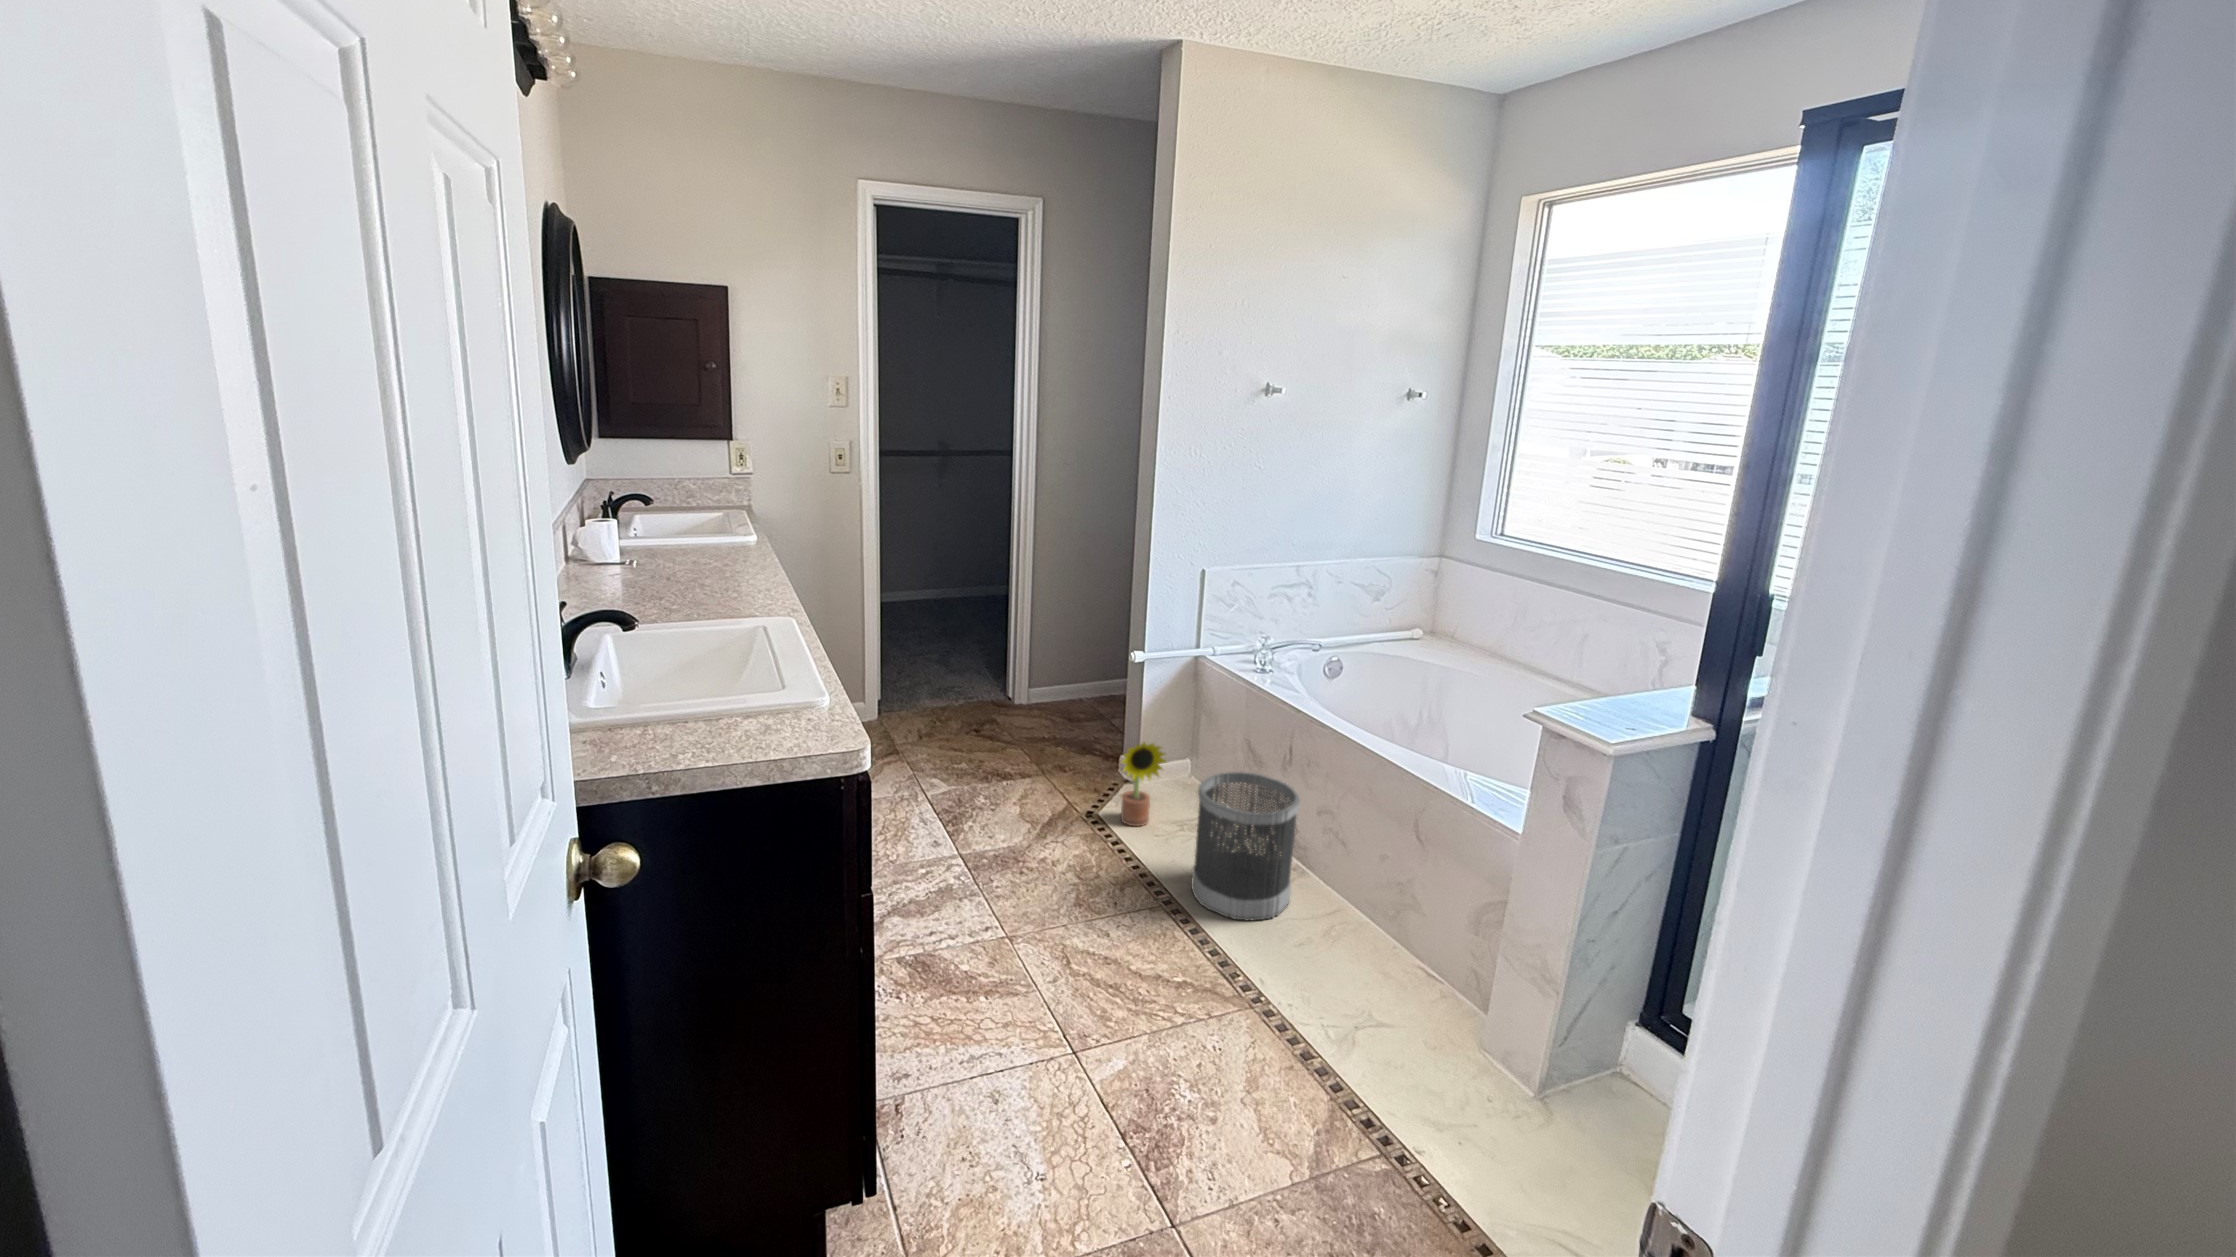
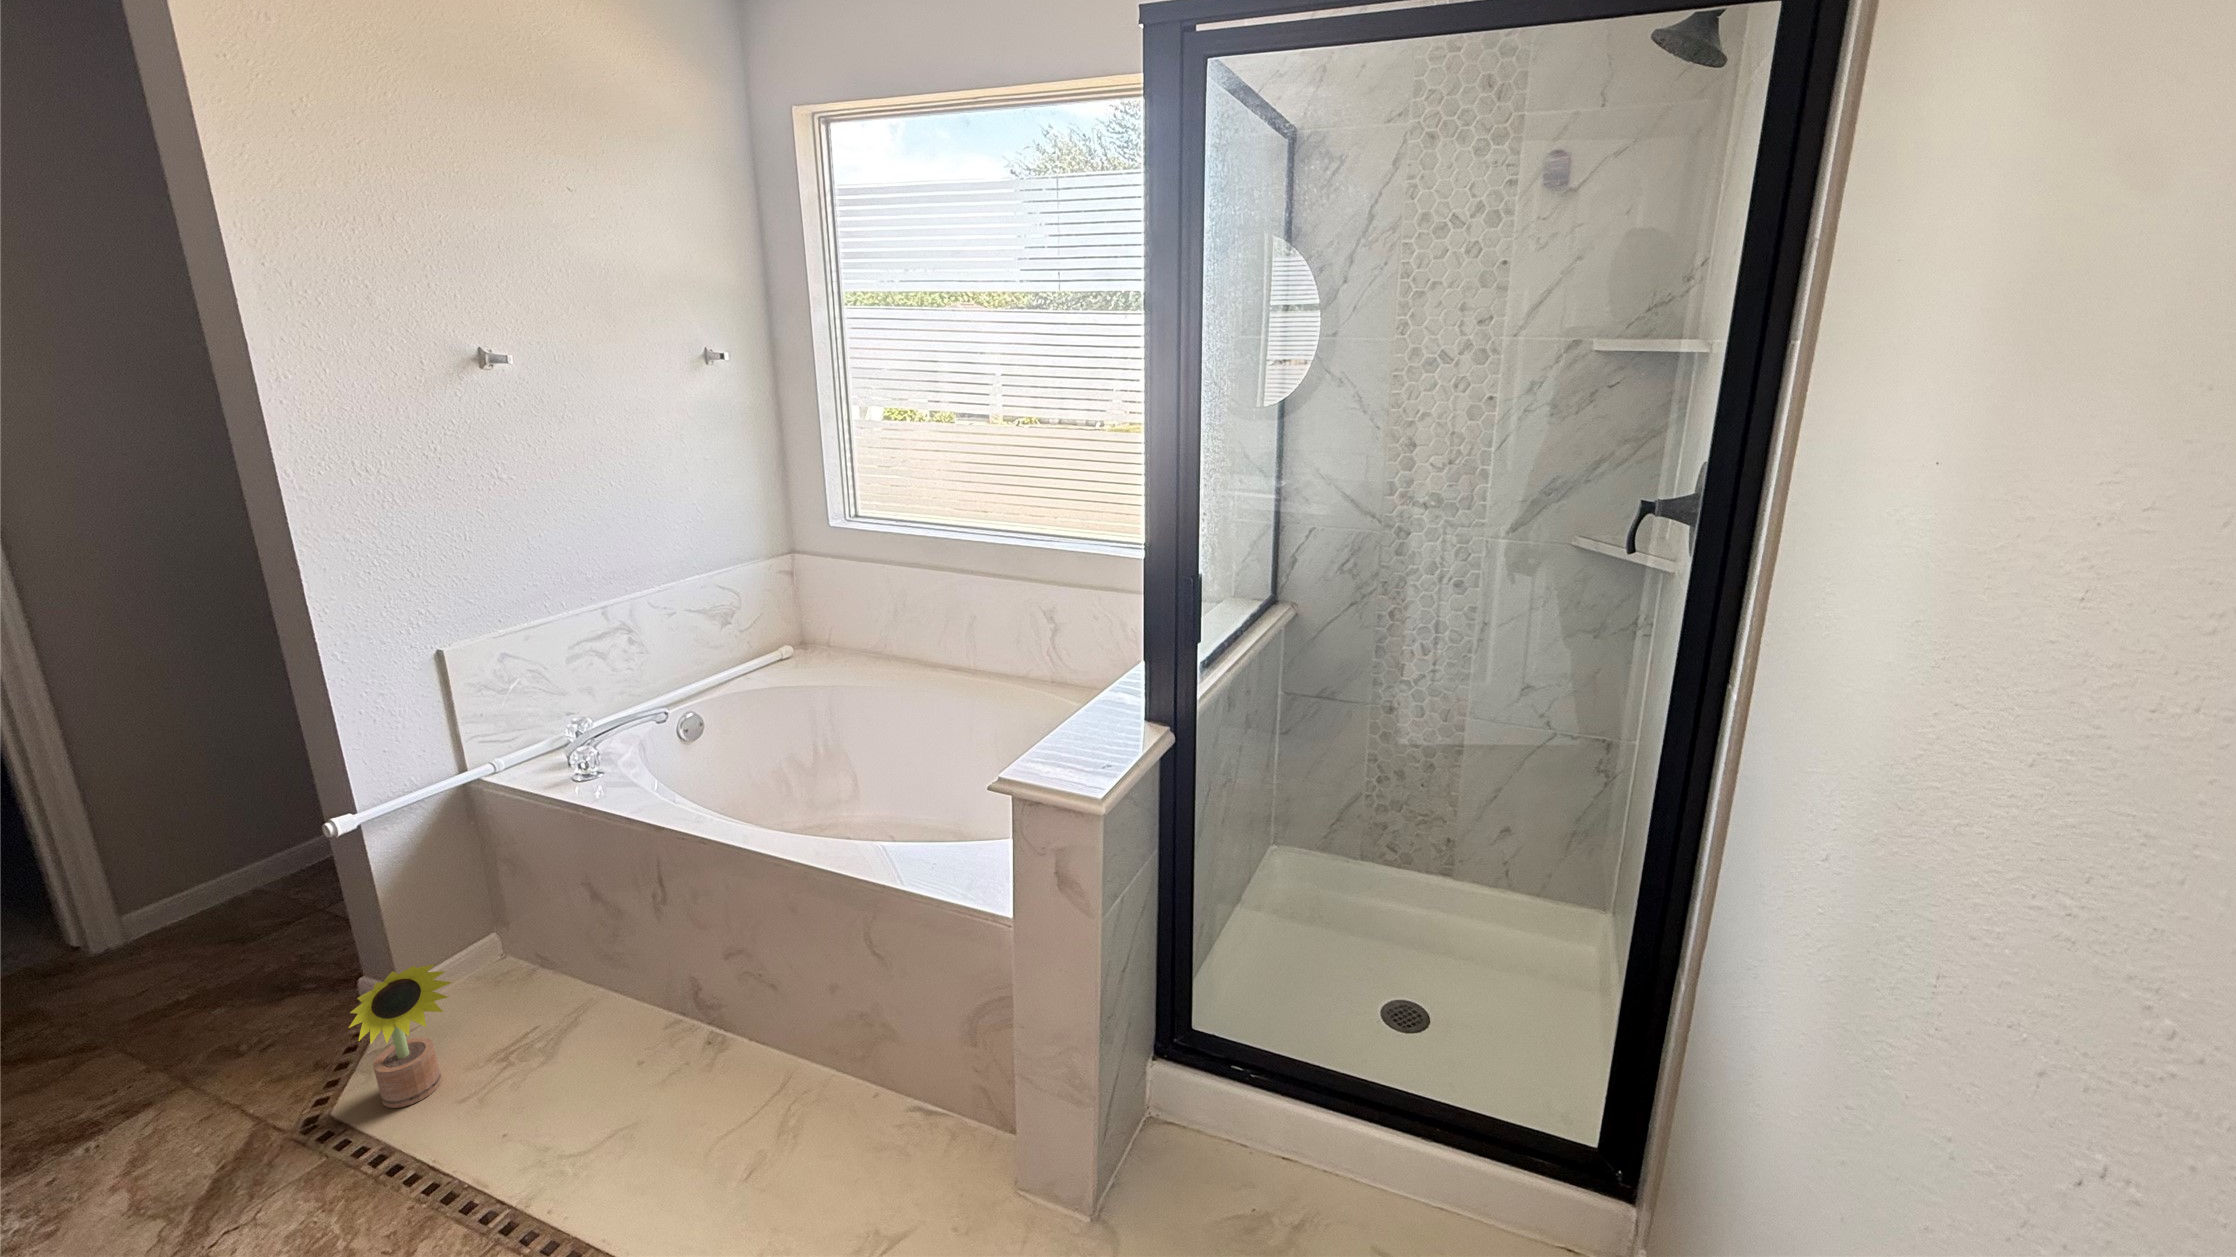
wastebasket: present [1191,772,1300,920] -> none [519,943,718,1196]

